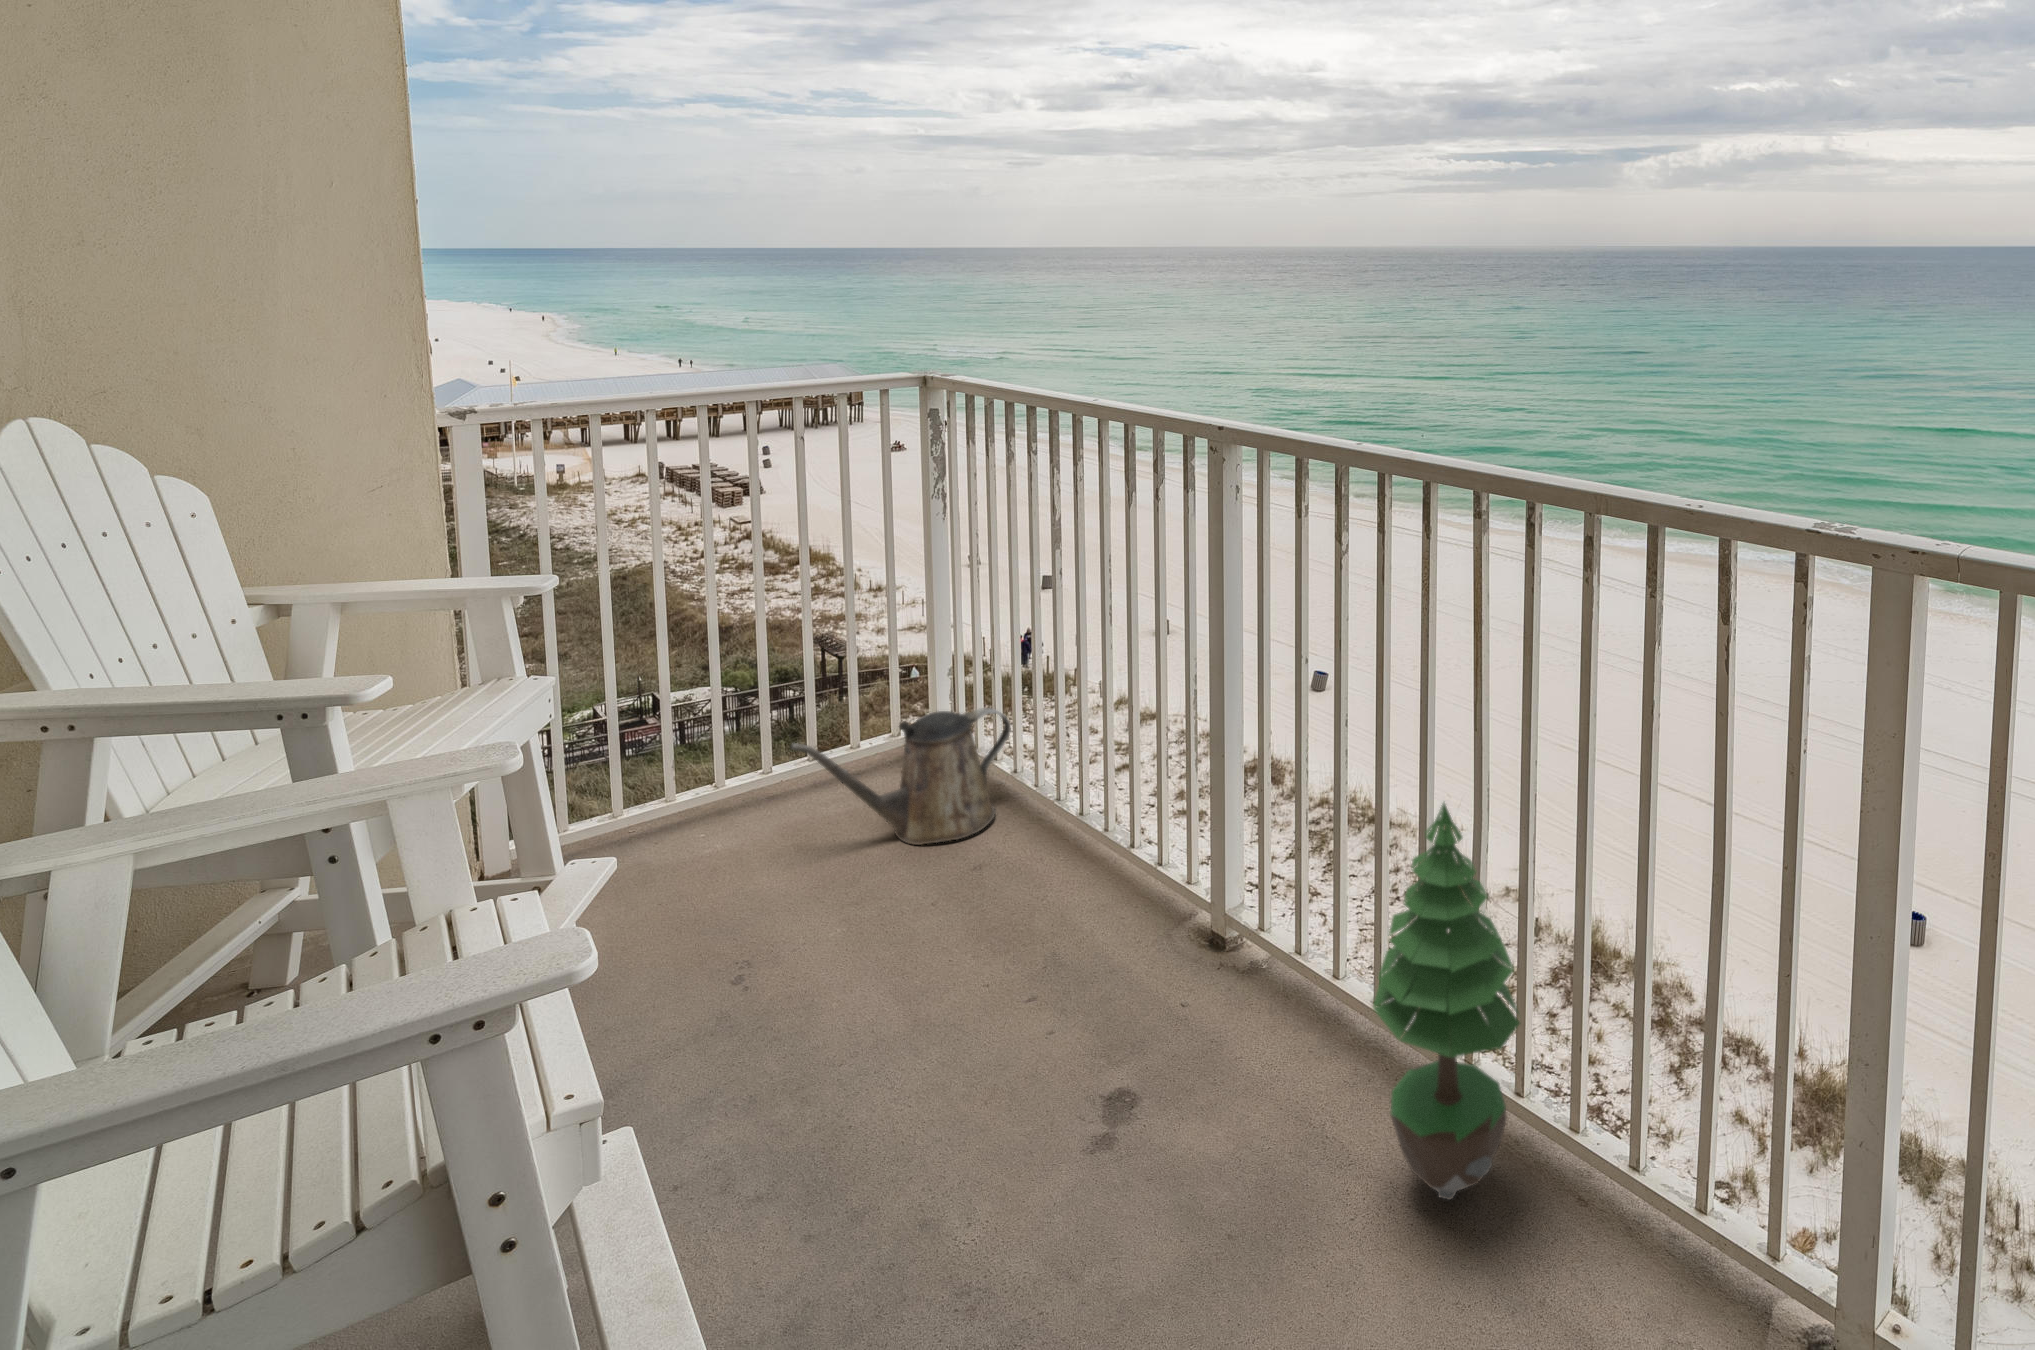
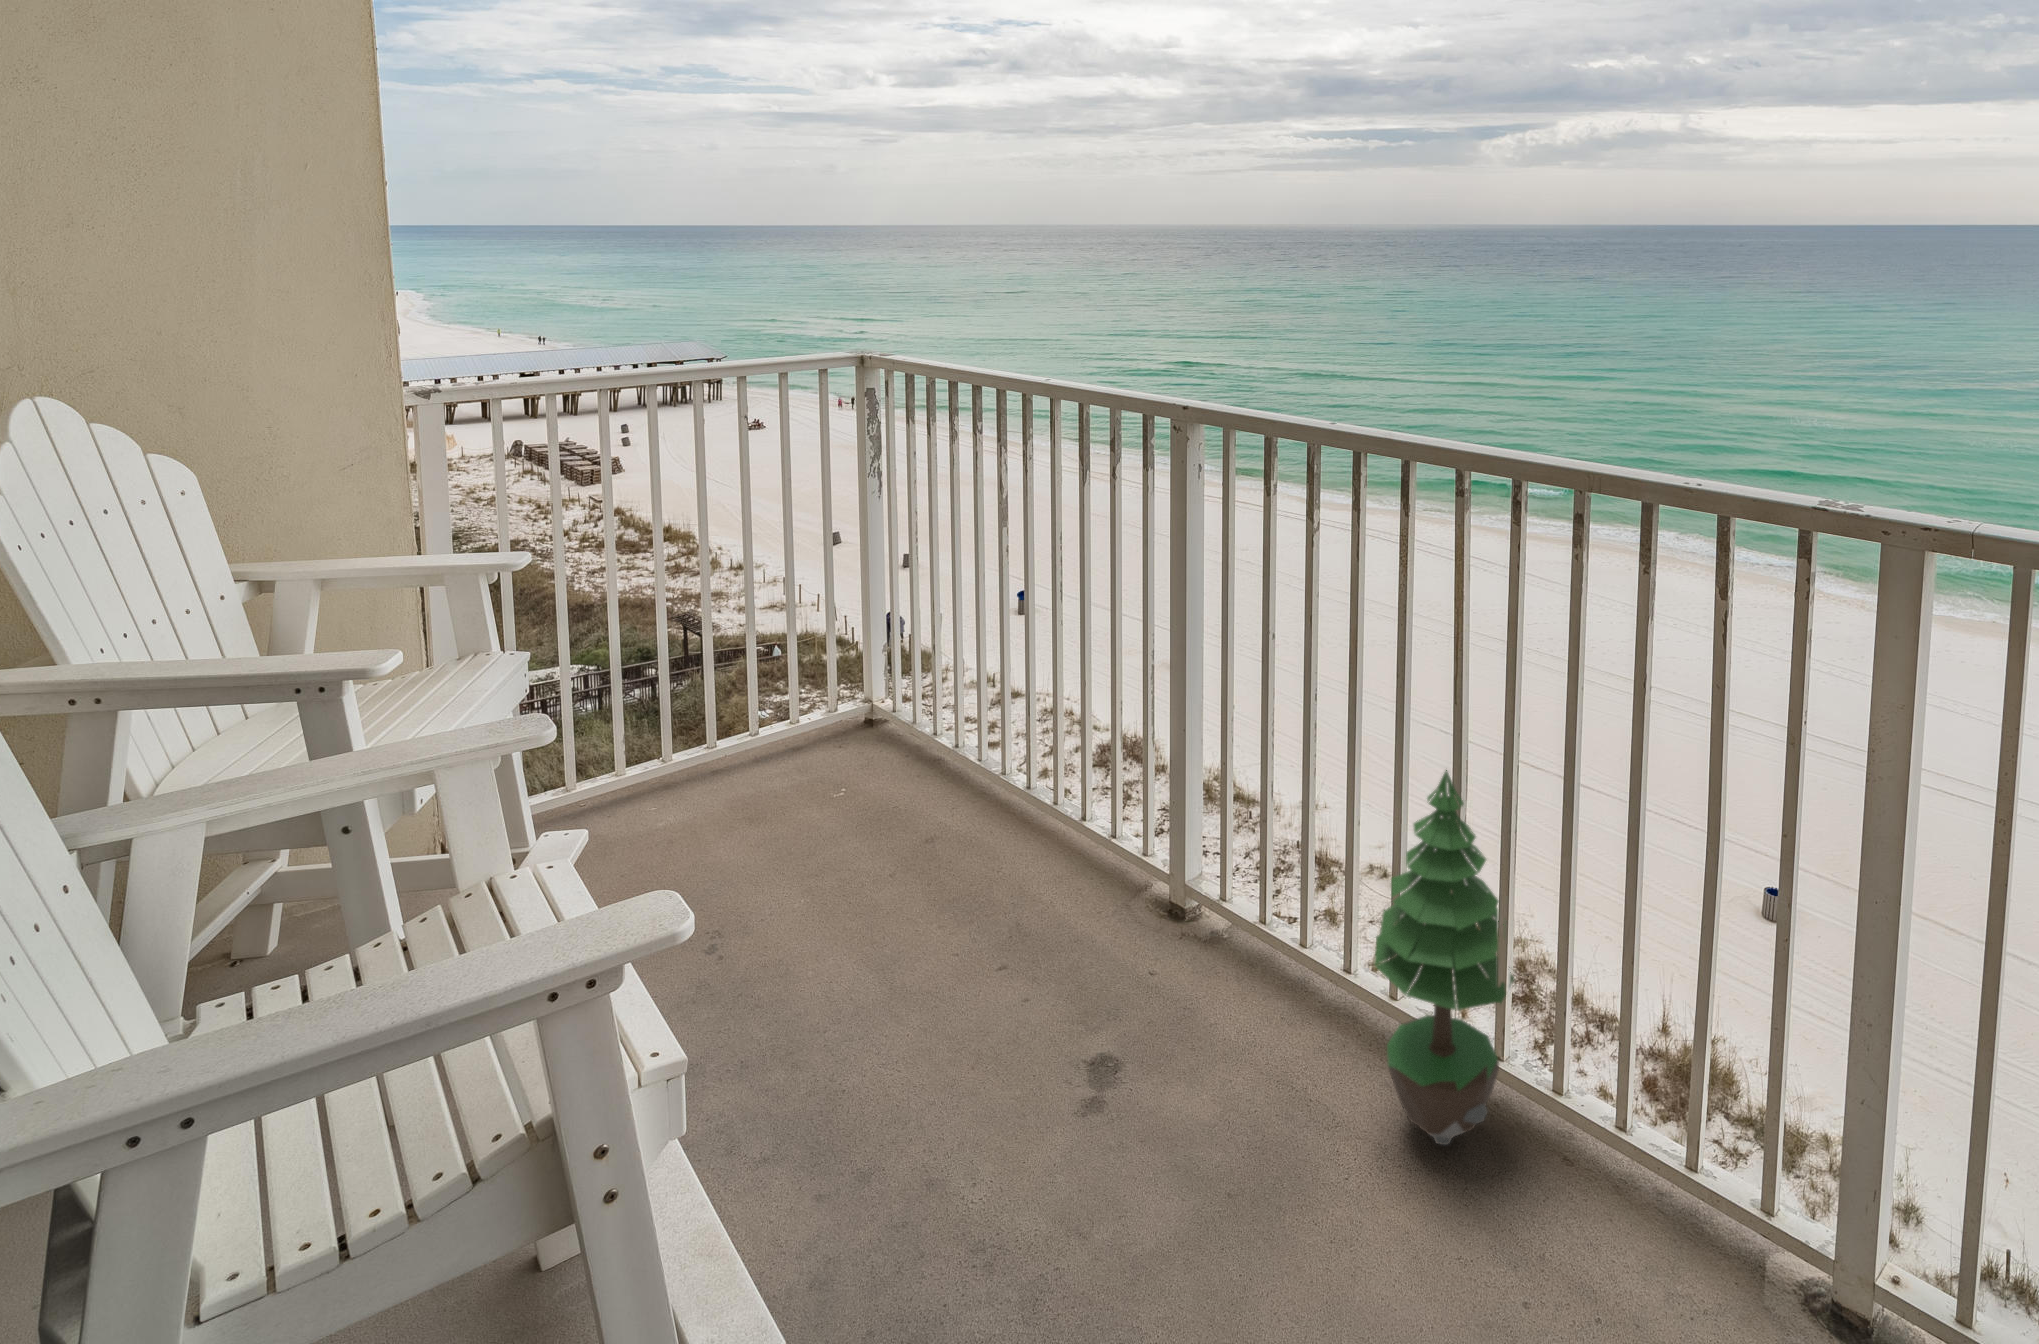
watering can: present [790,708,1011,845] -> none [745,683,952,817]

